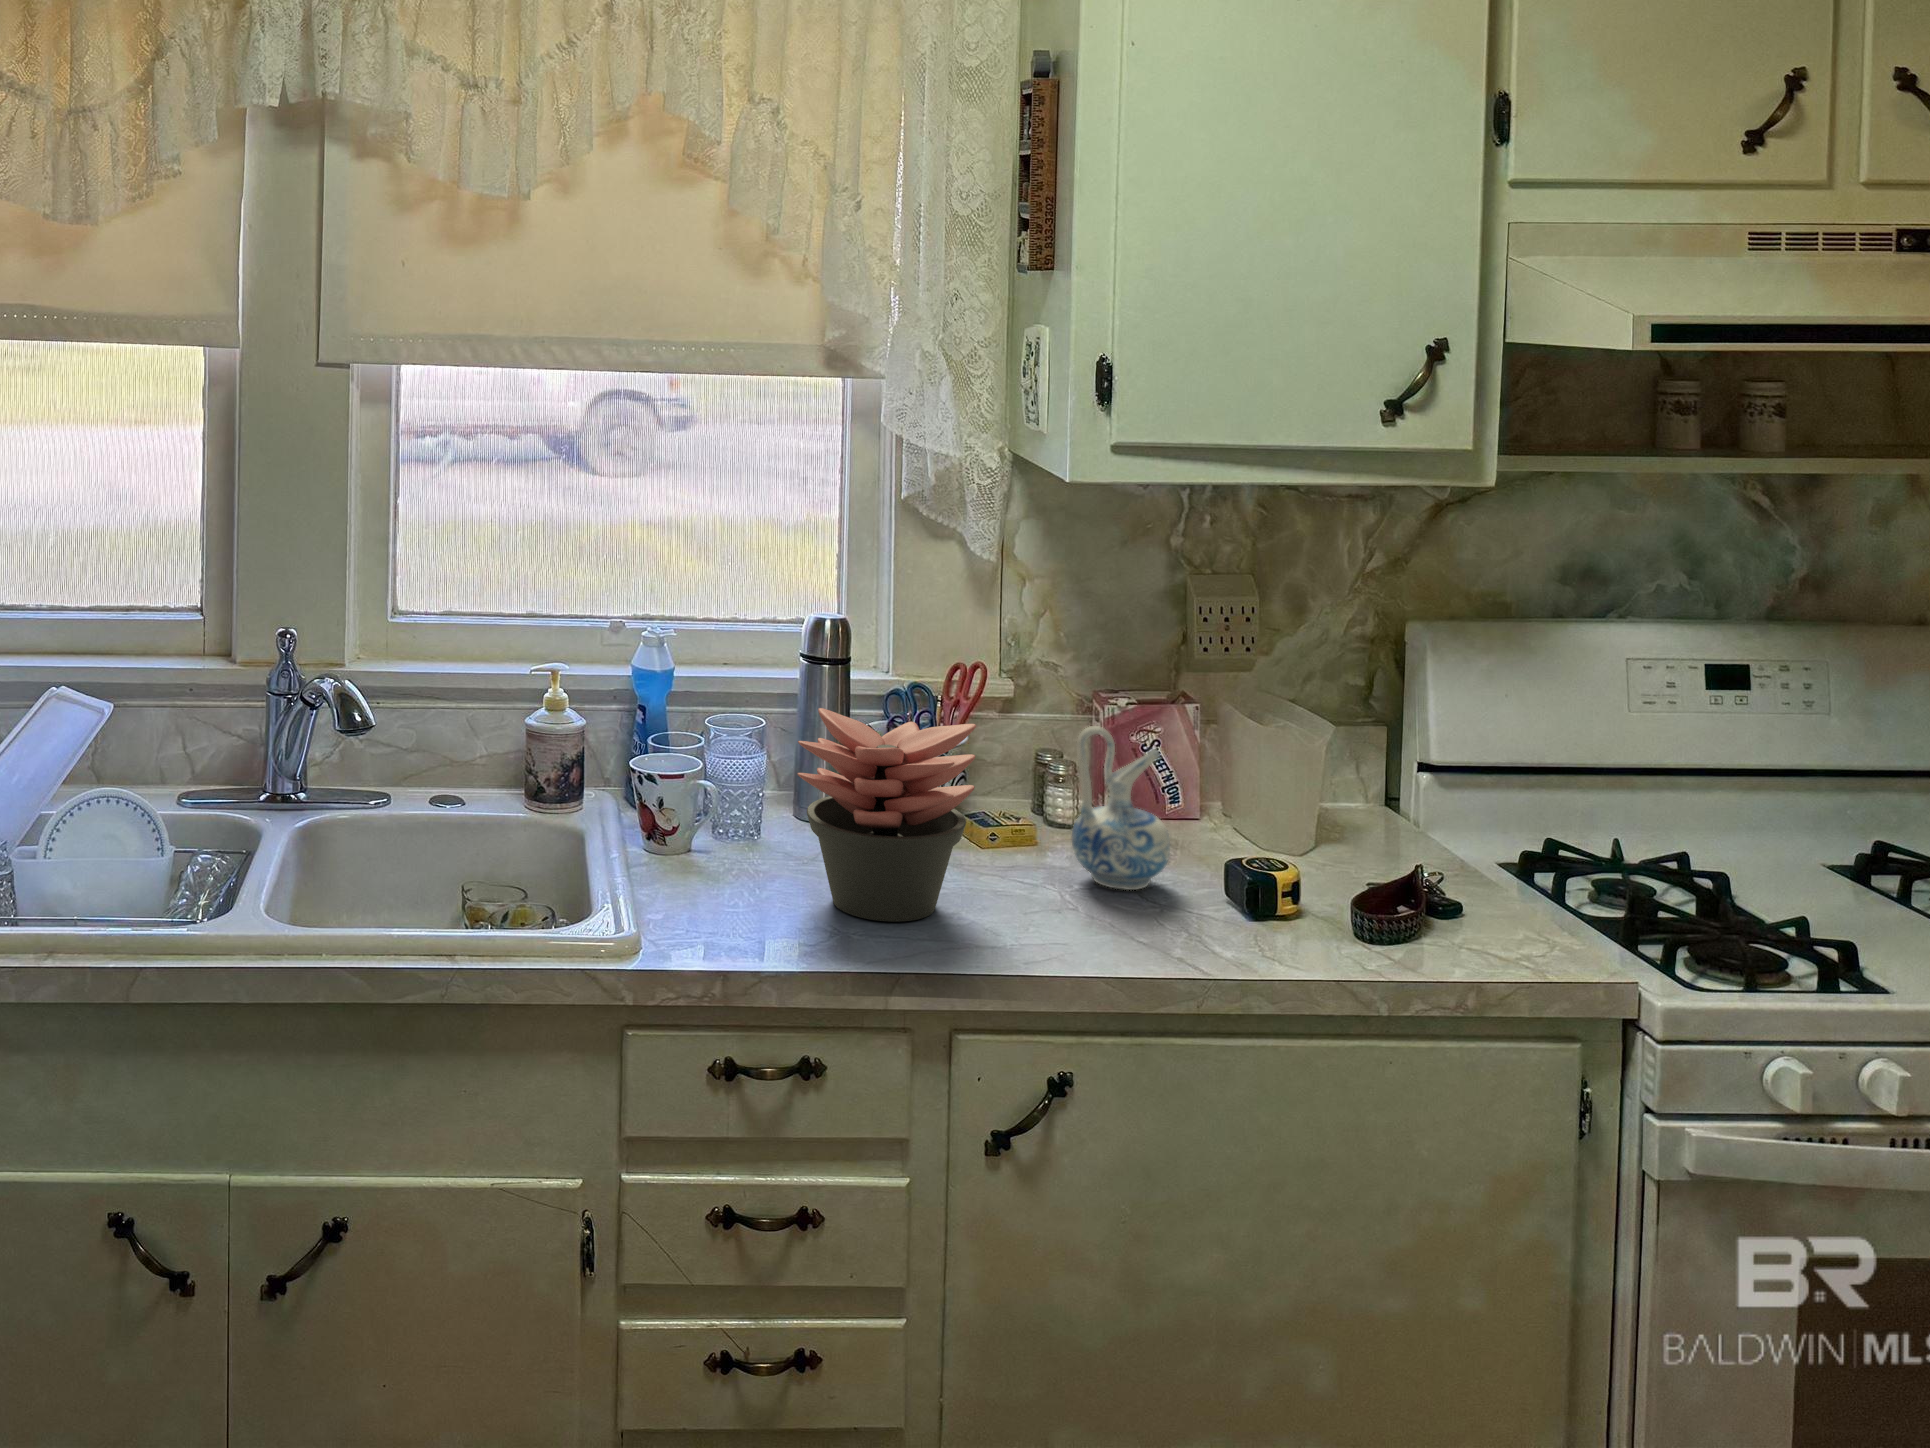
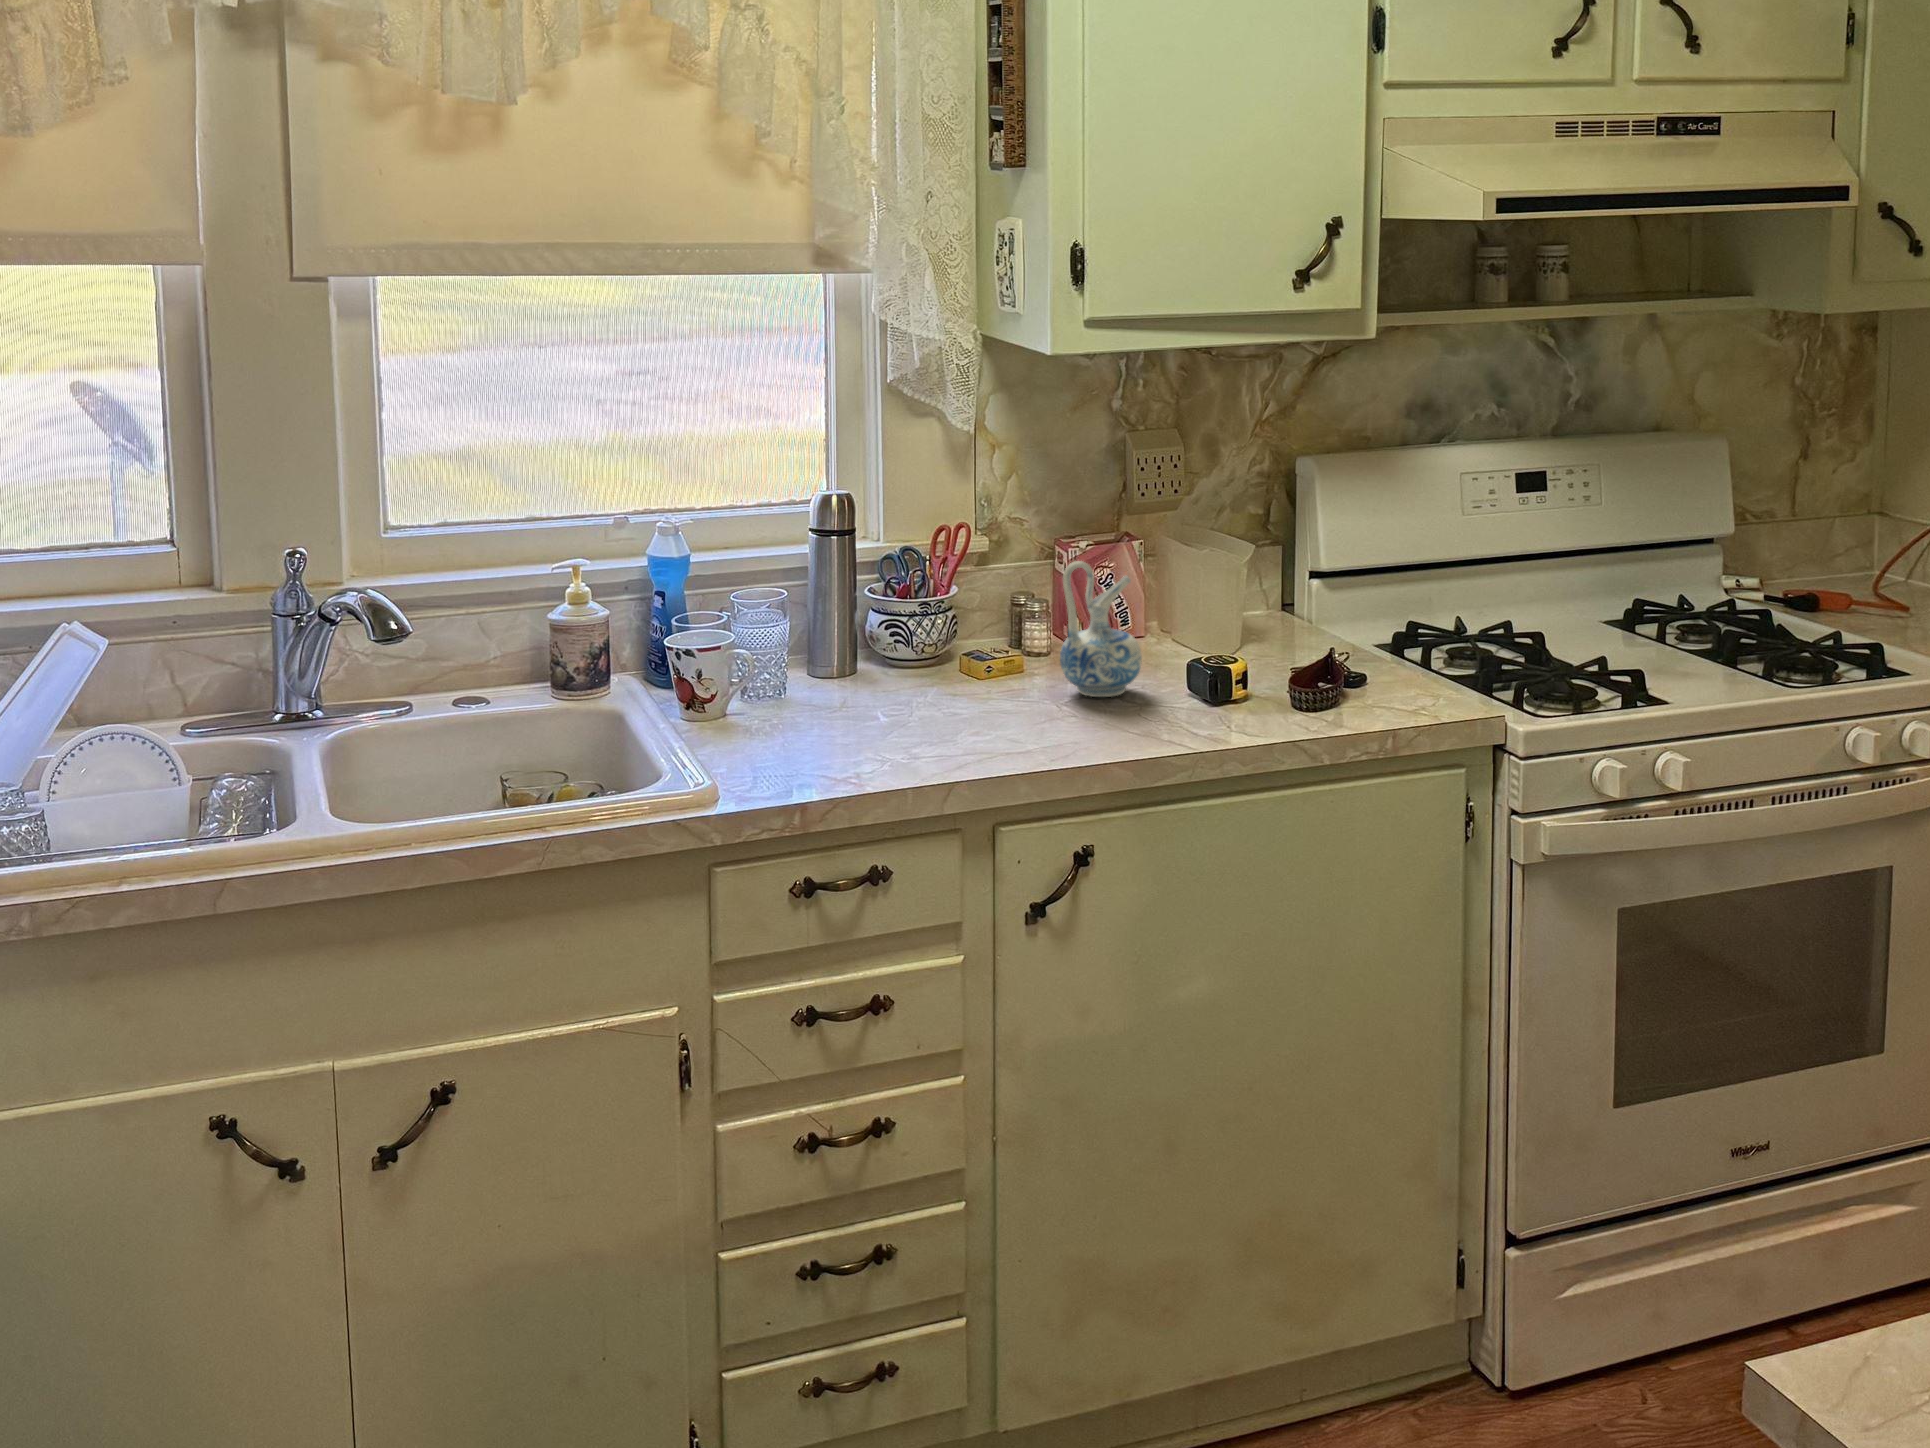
succulent plant: present [797,708,976,922] -> none [832,568,985,746]

